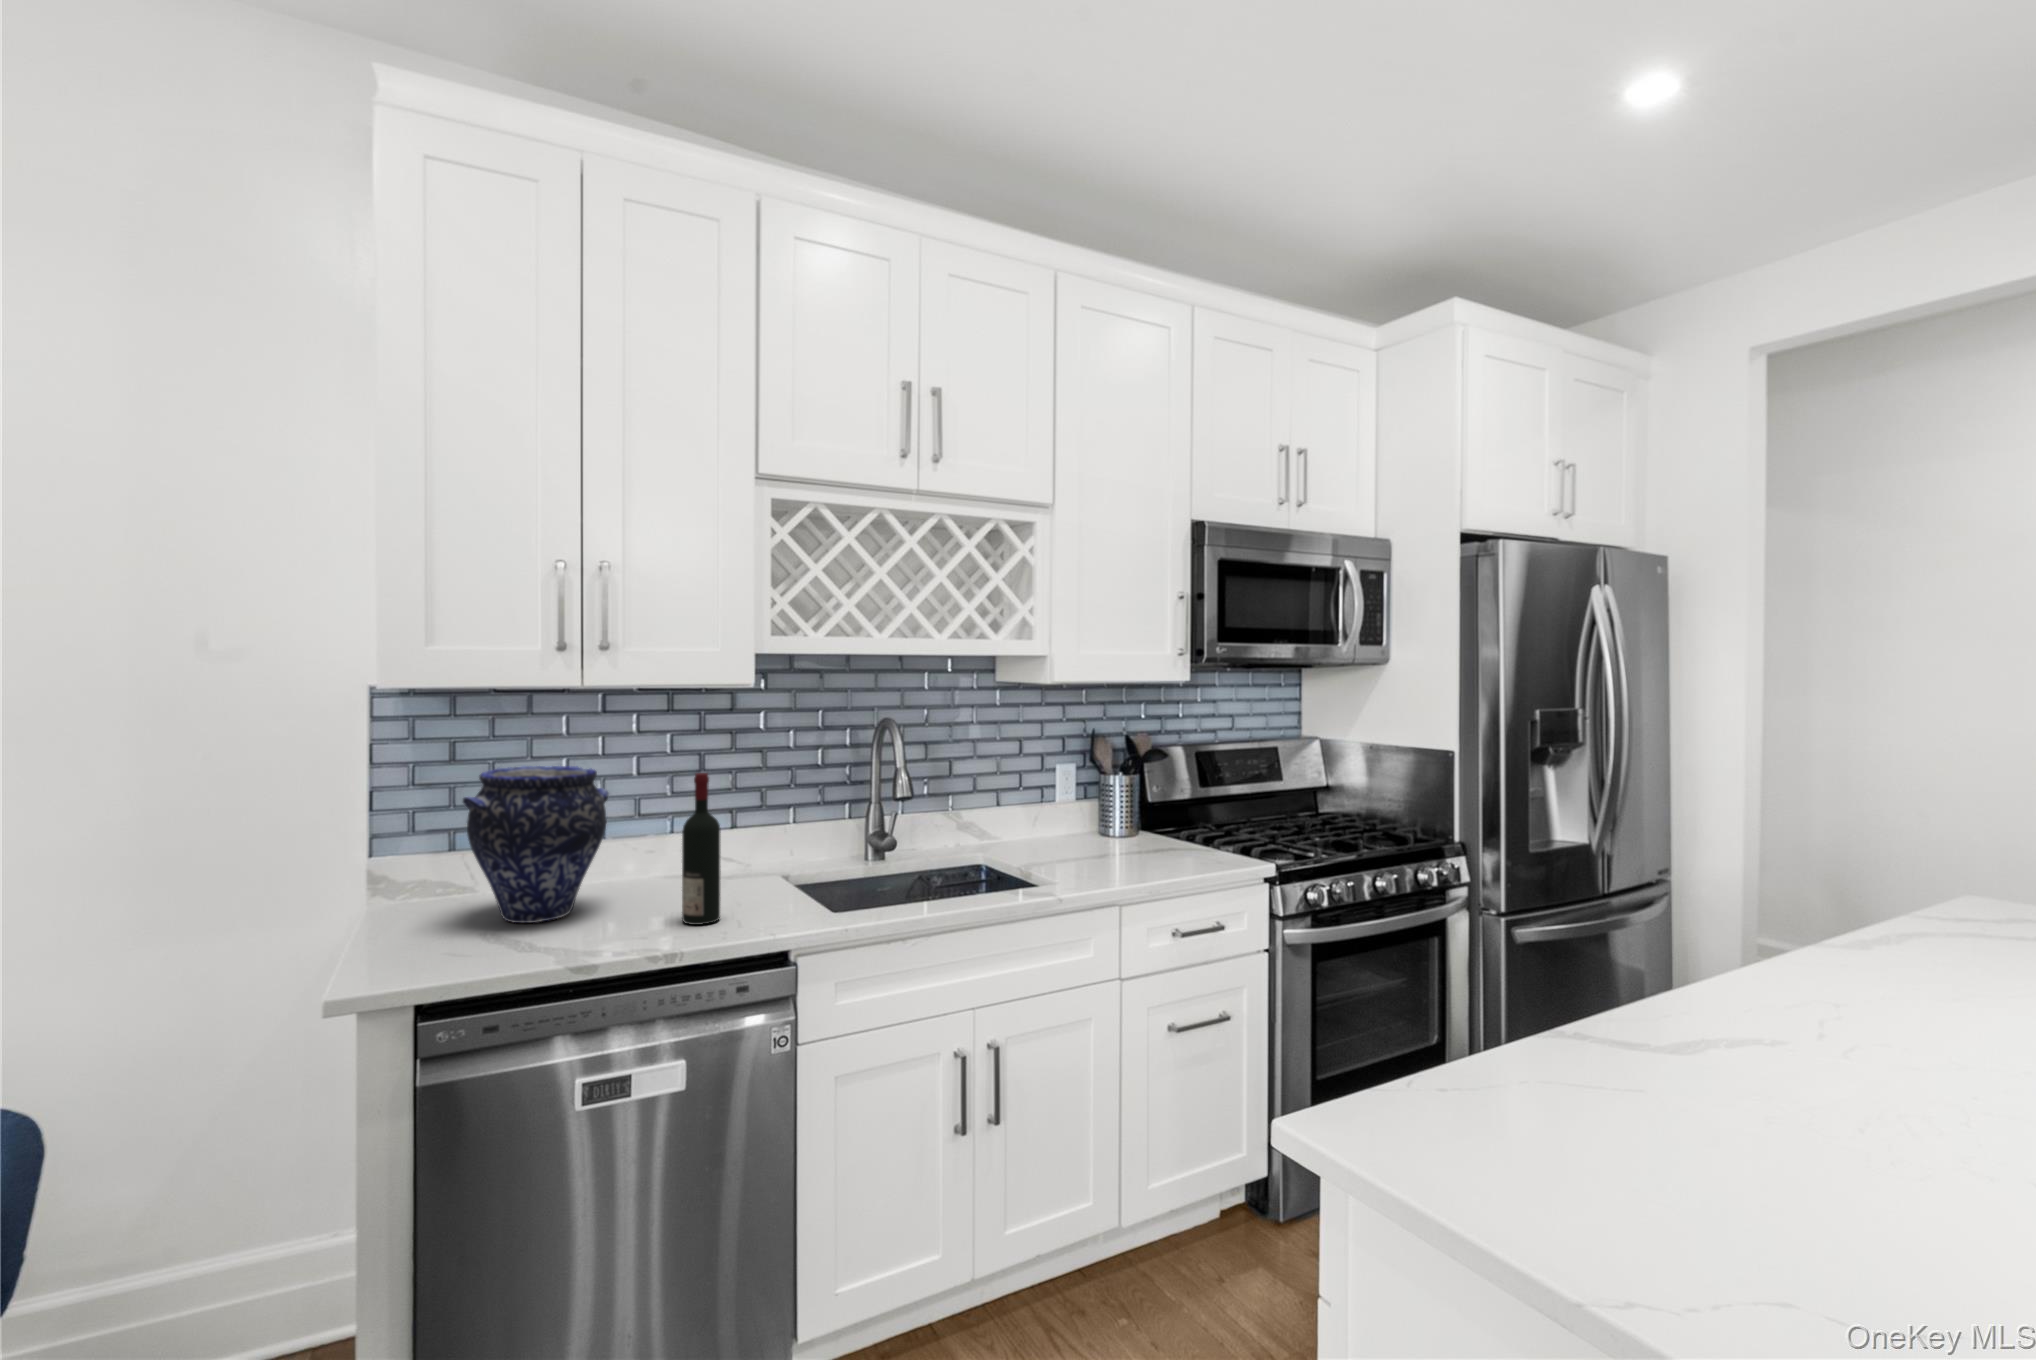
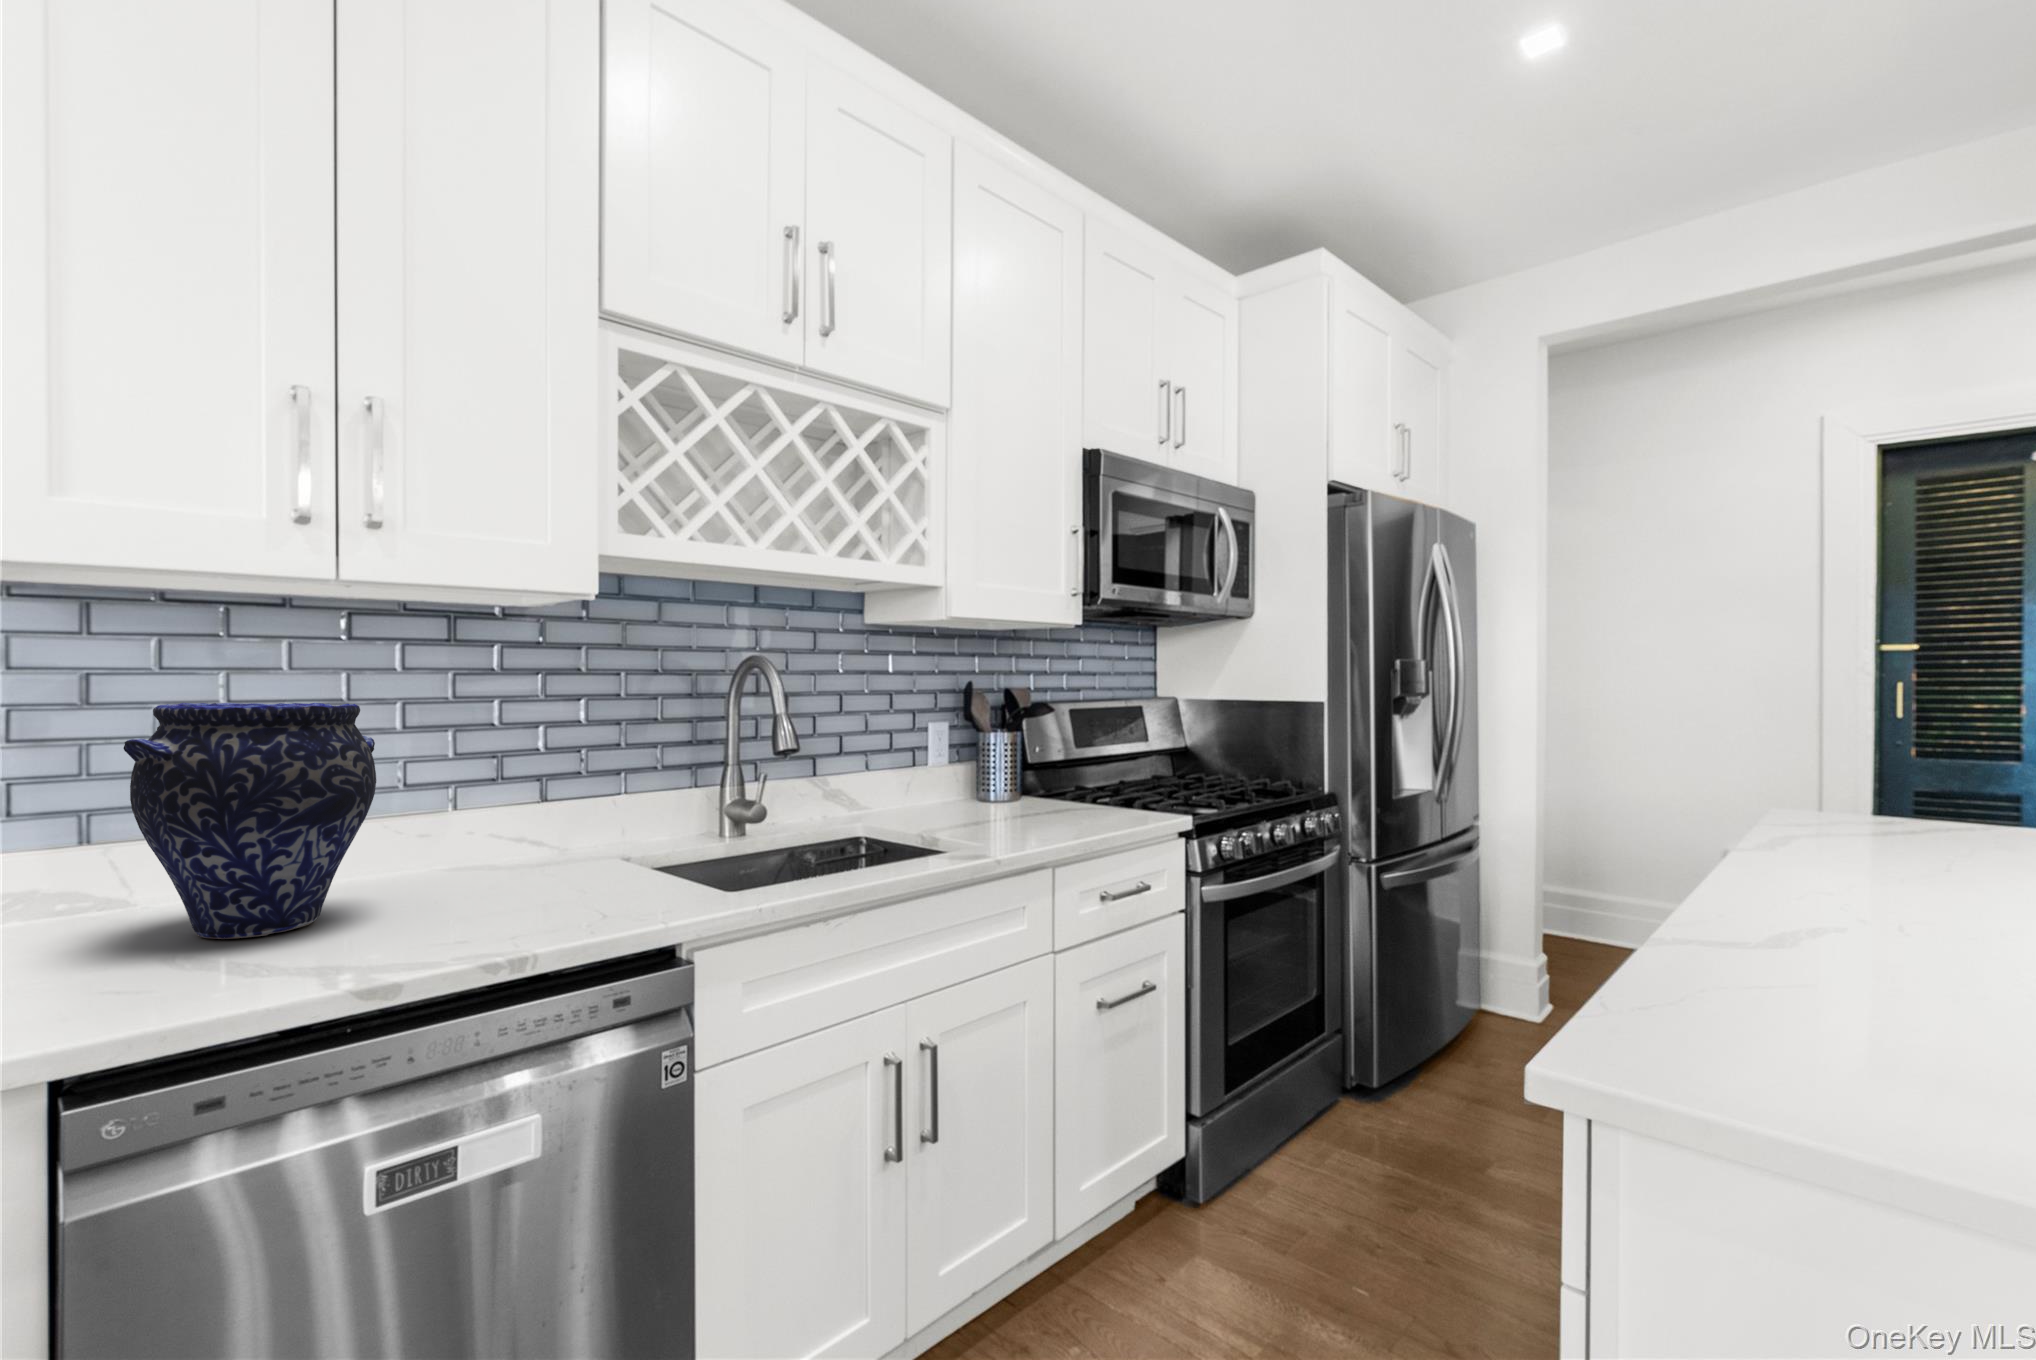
wine bottle: present [682,773,721,925] -> none [510,701,568,919]

